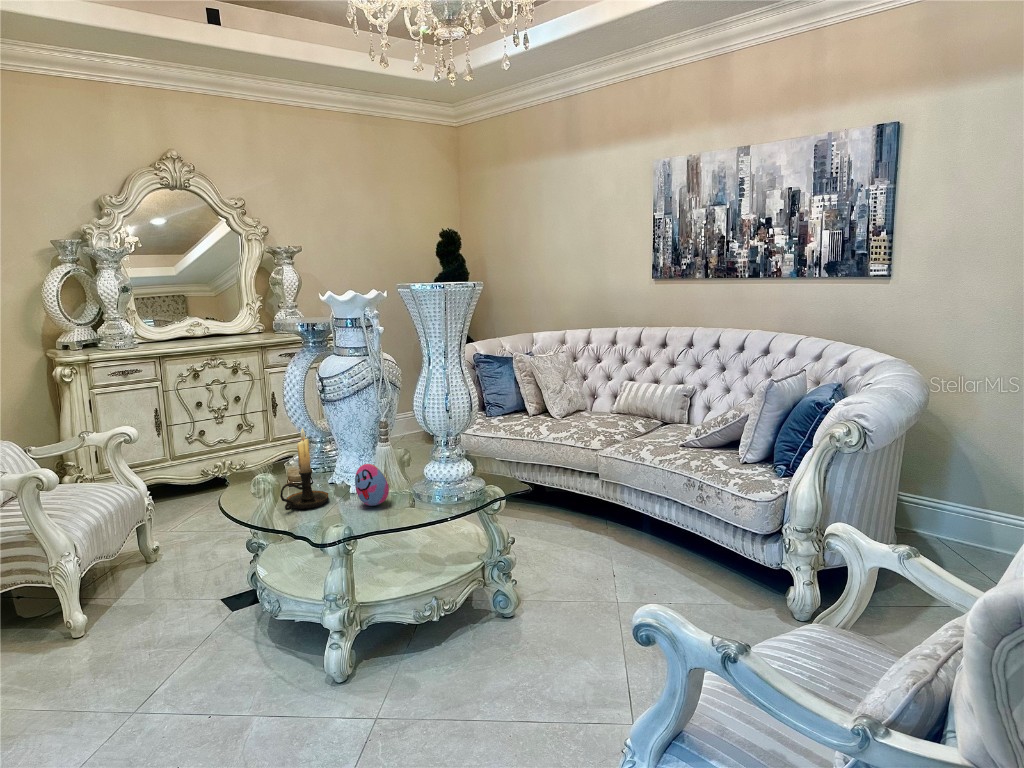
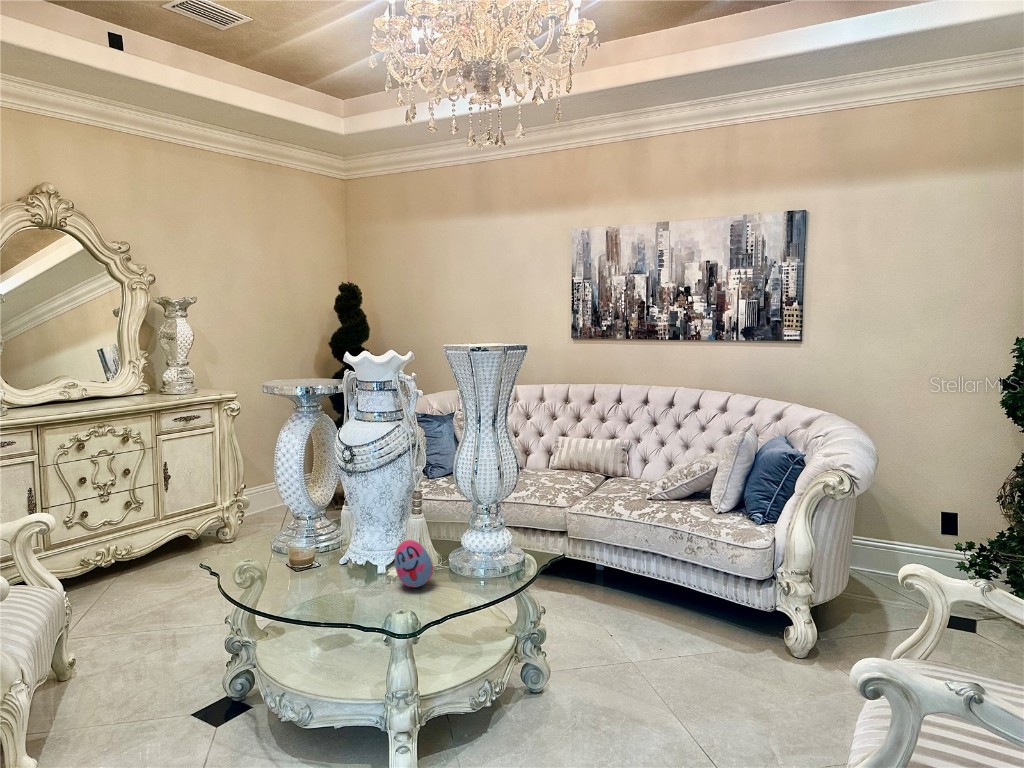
candle holder: present [280,428,329,510] -> none [308,503,358,602]

